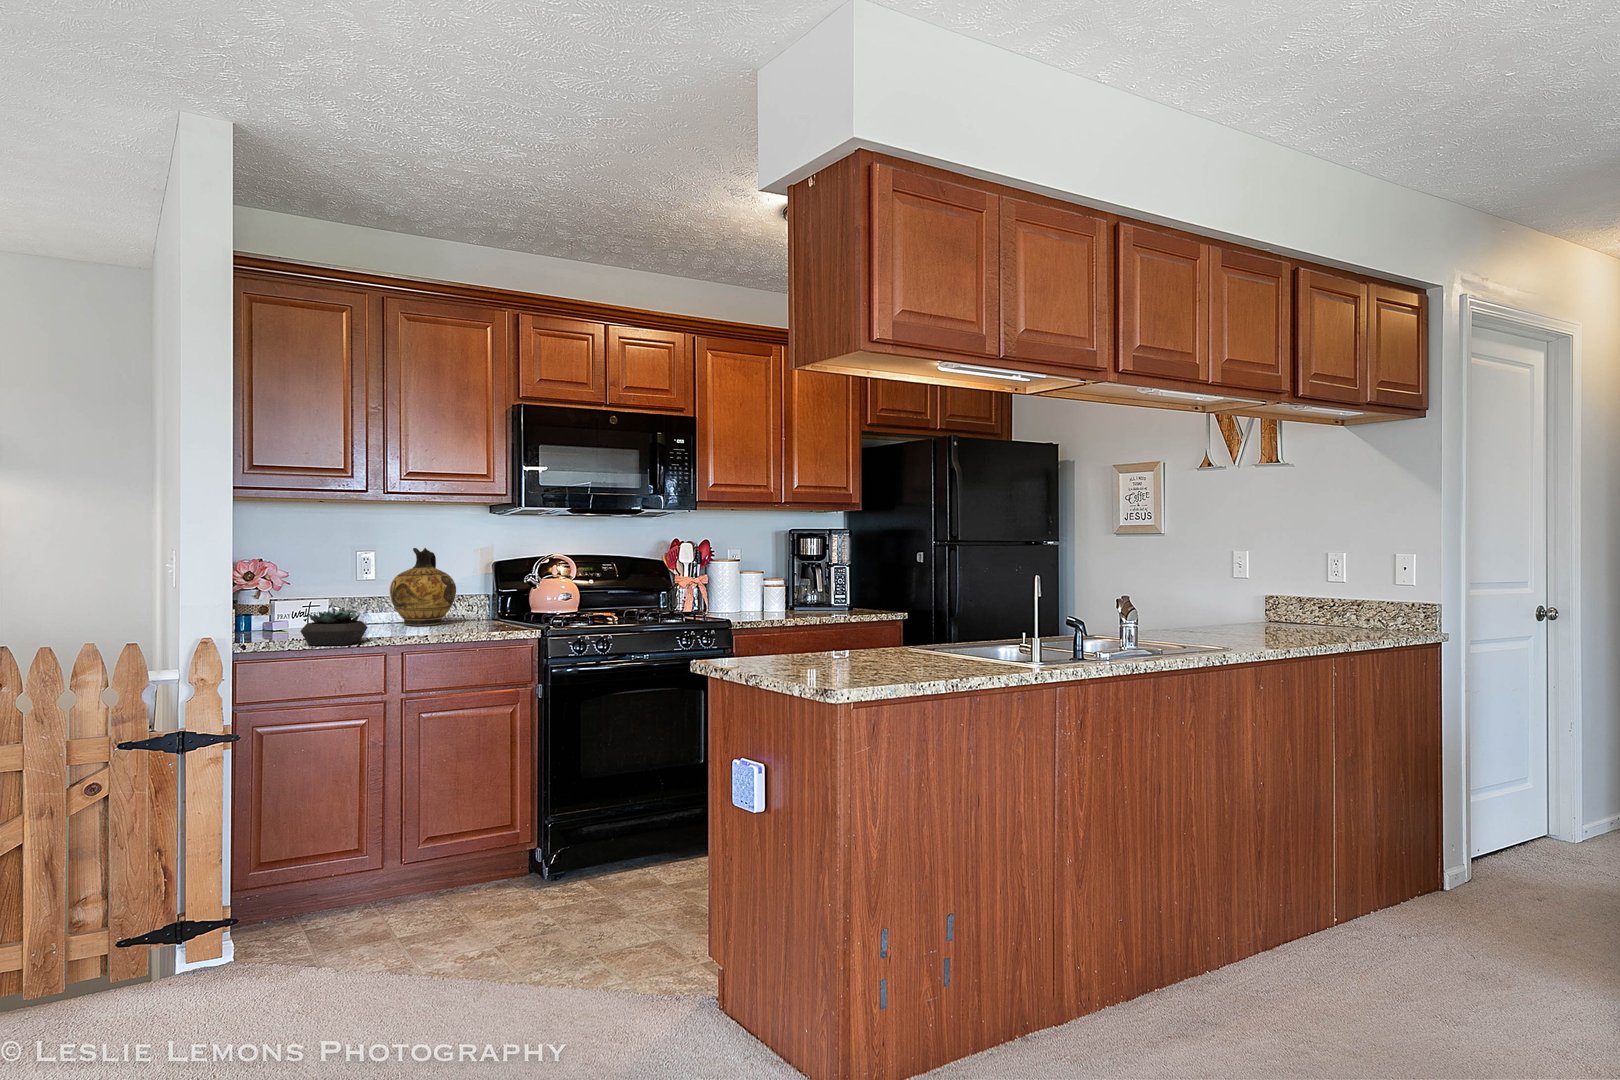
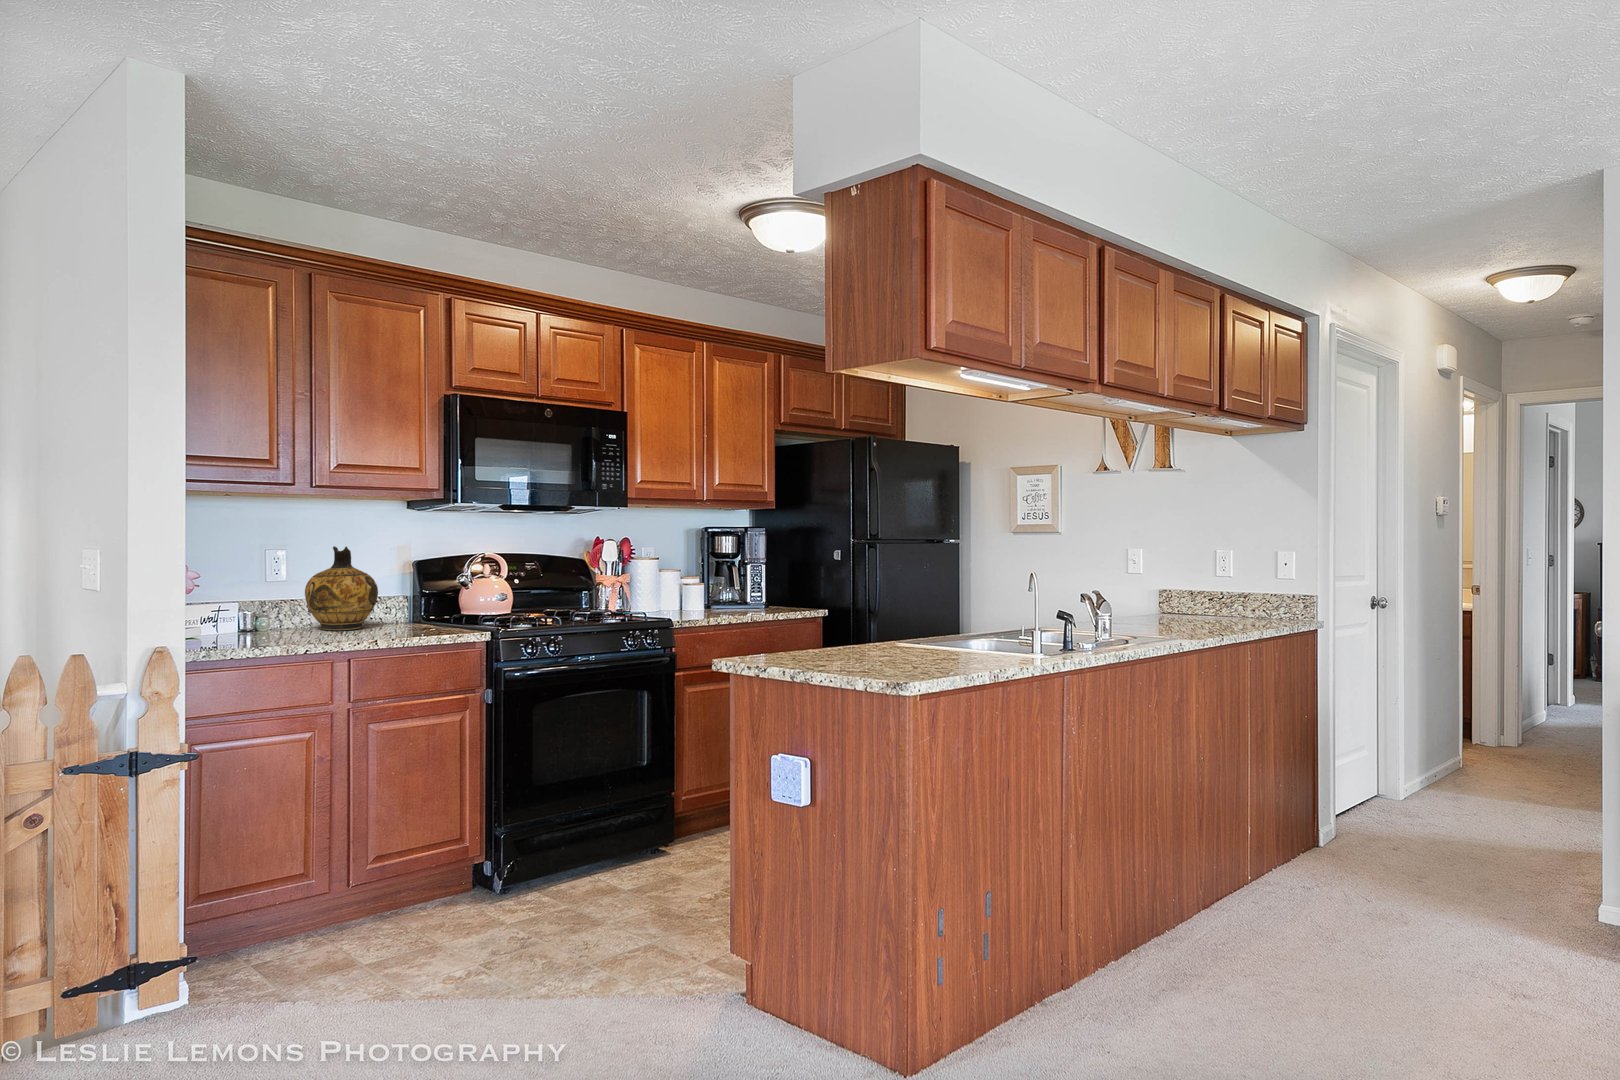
succulent plant: present [300,610,368,645] -> none [236,615,307,653]

